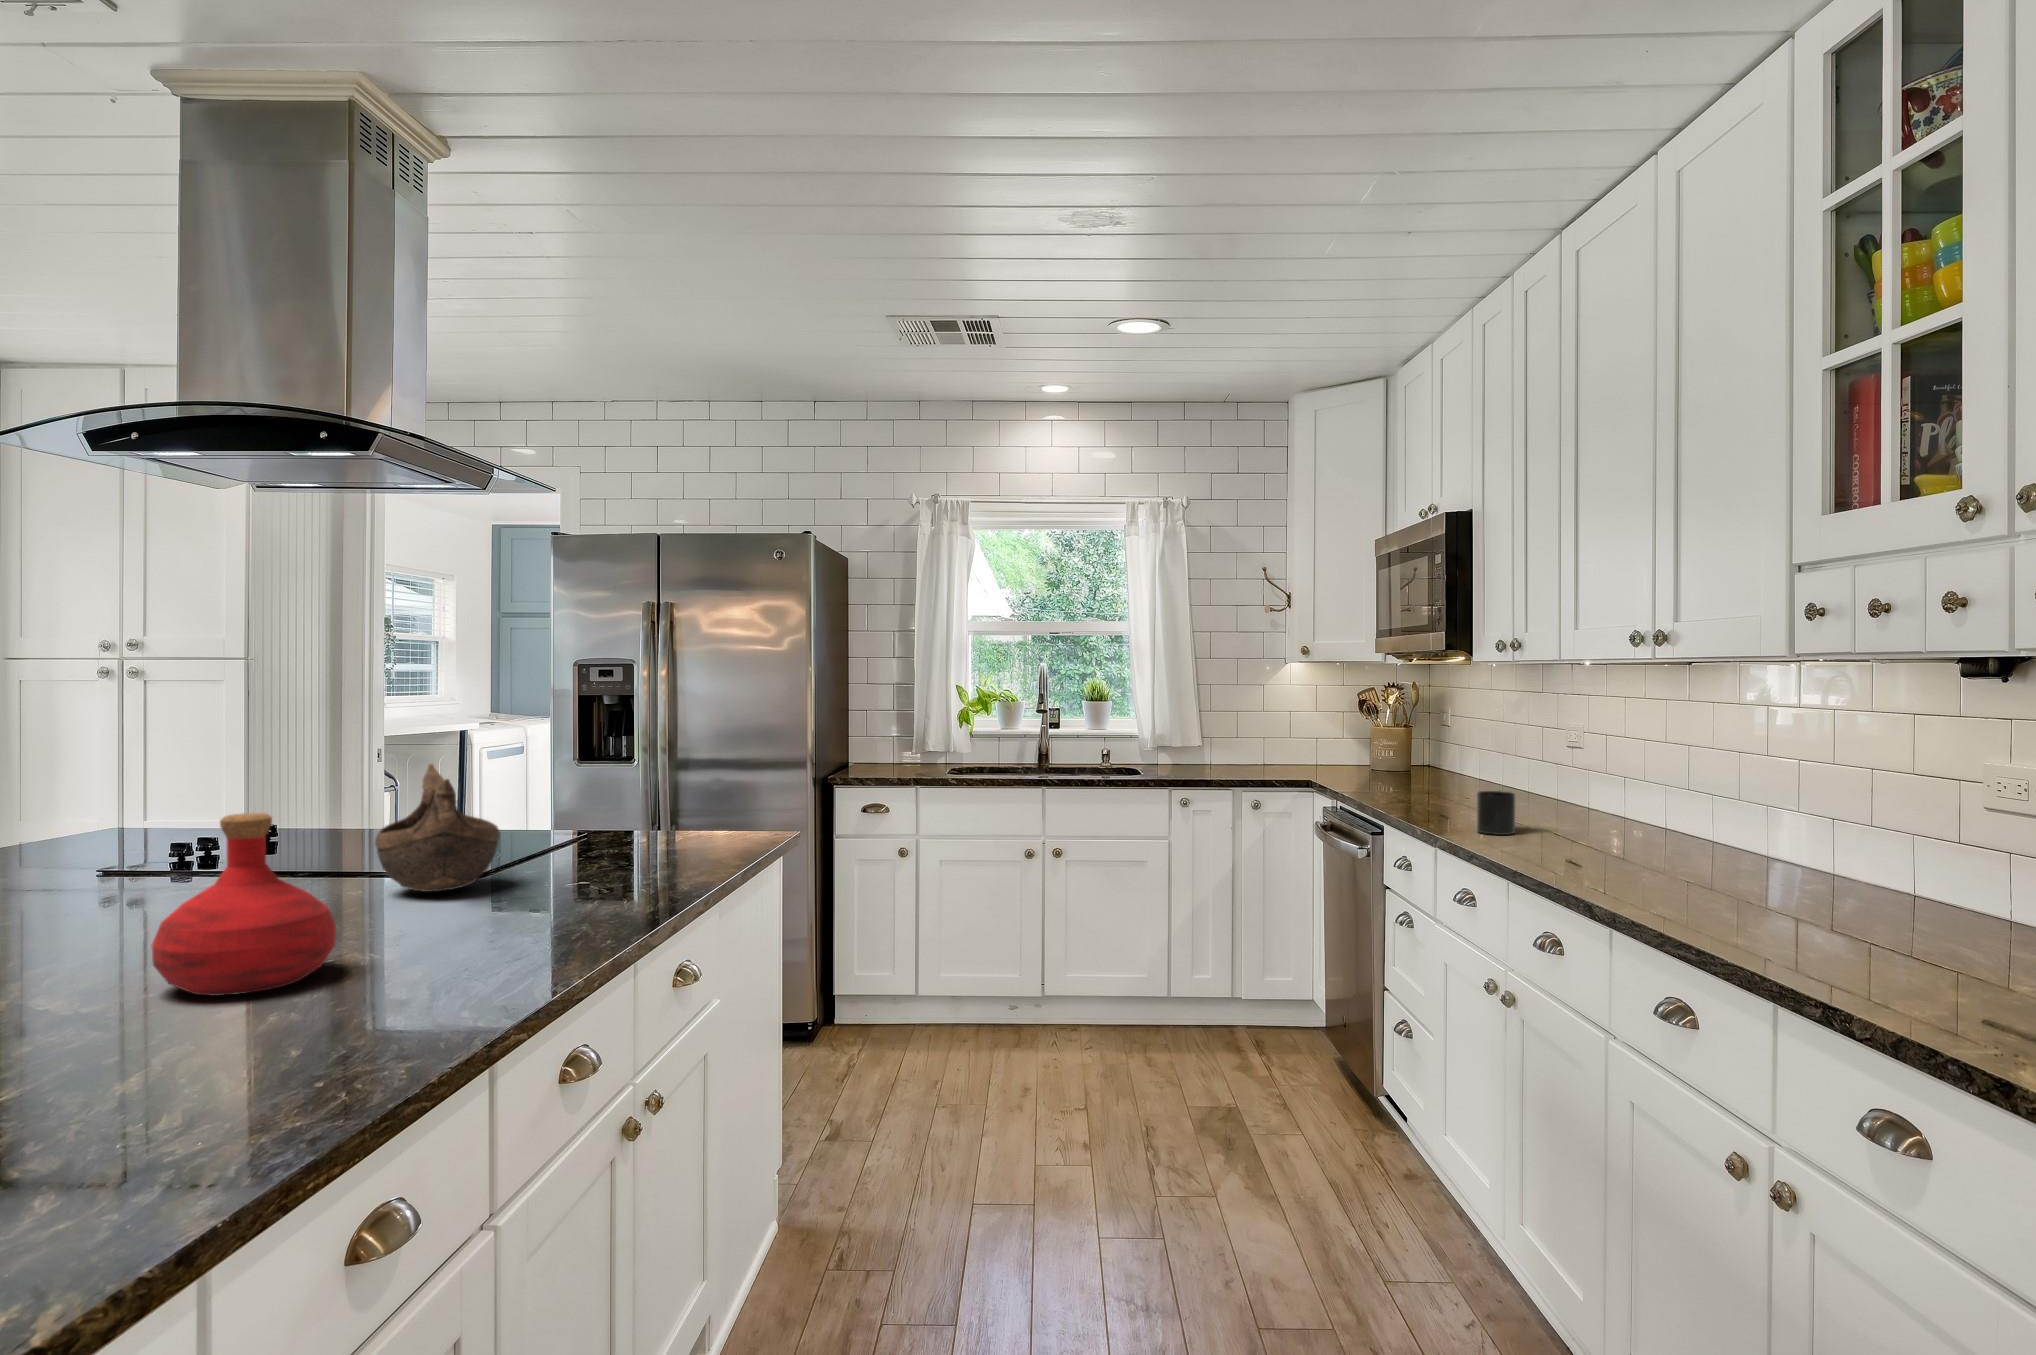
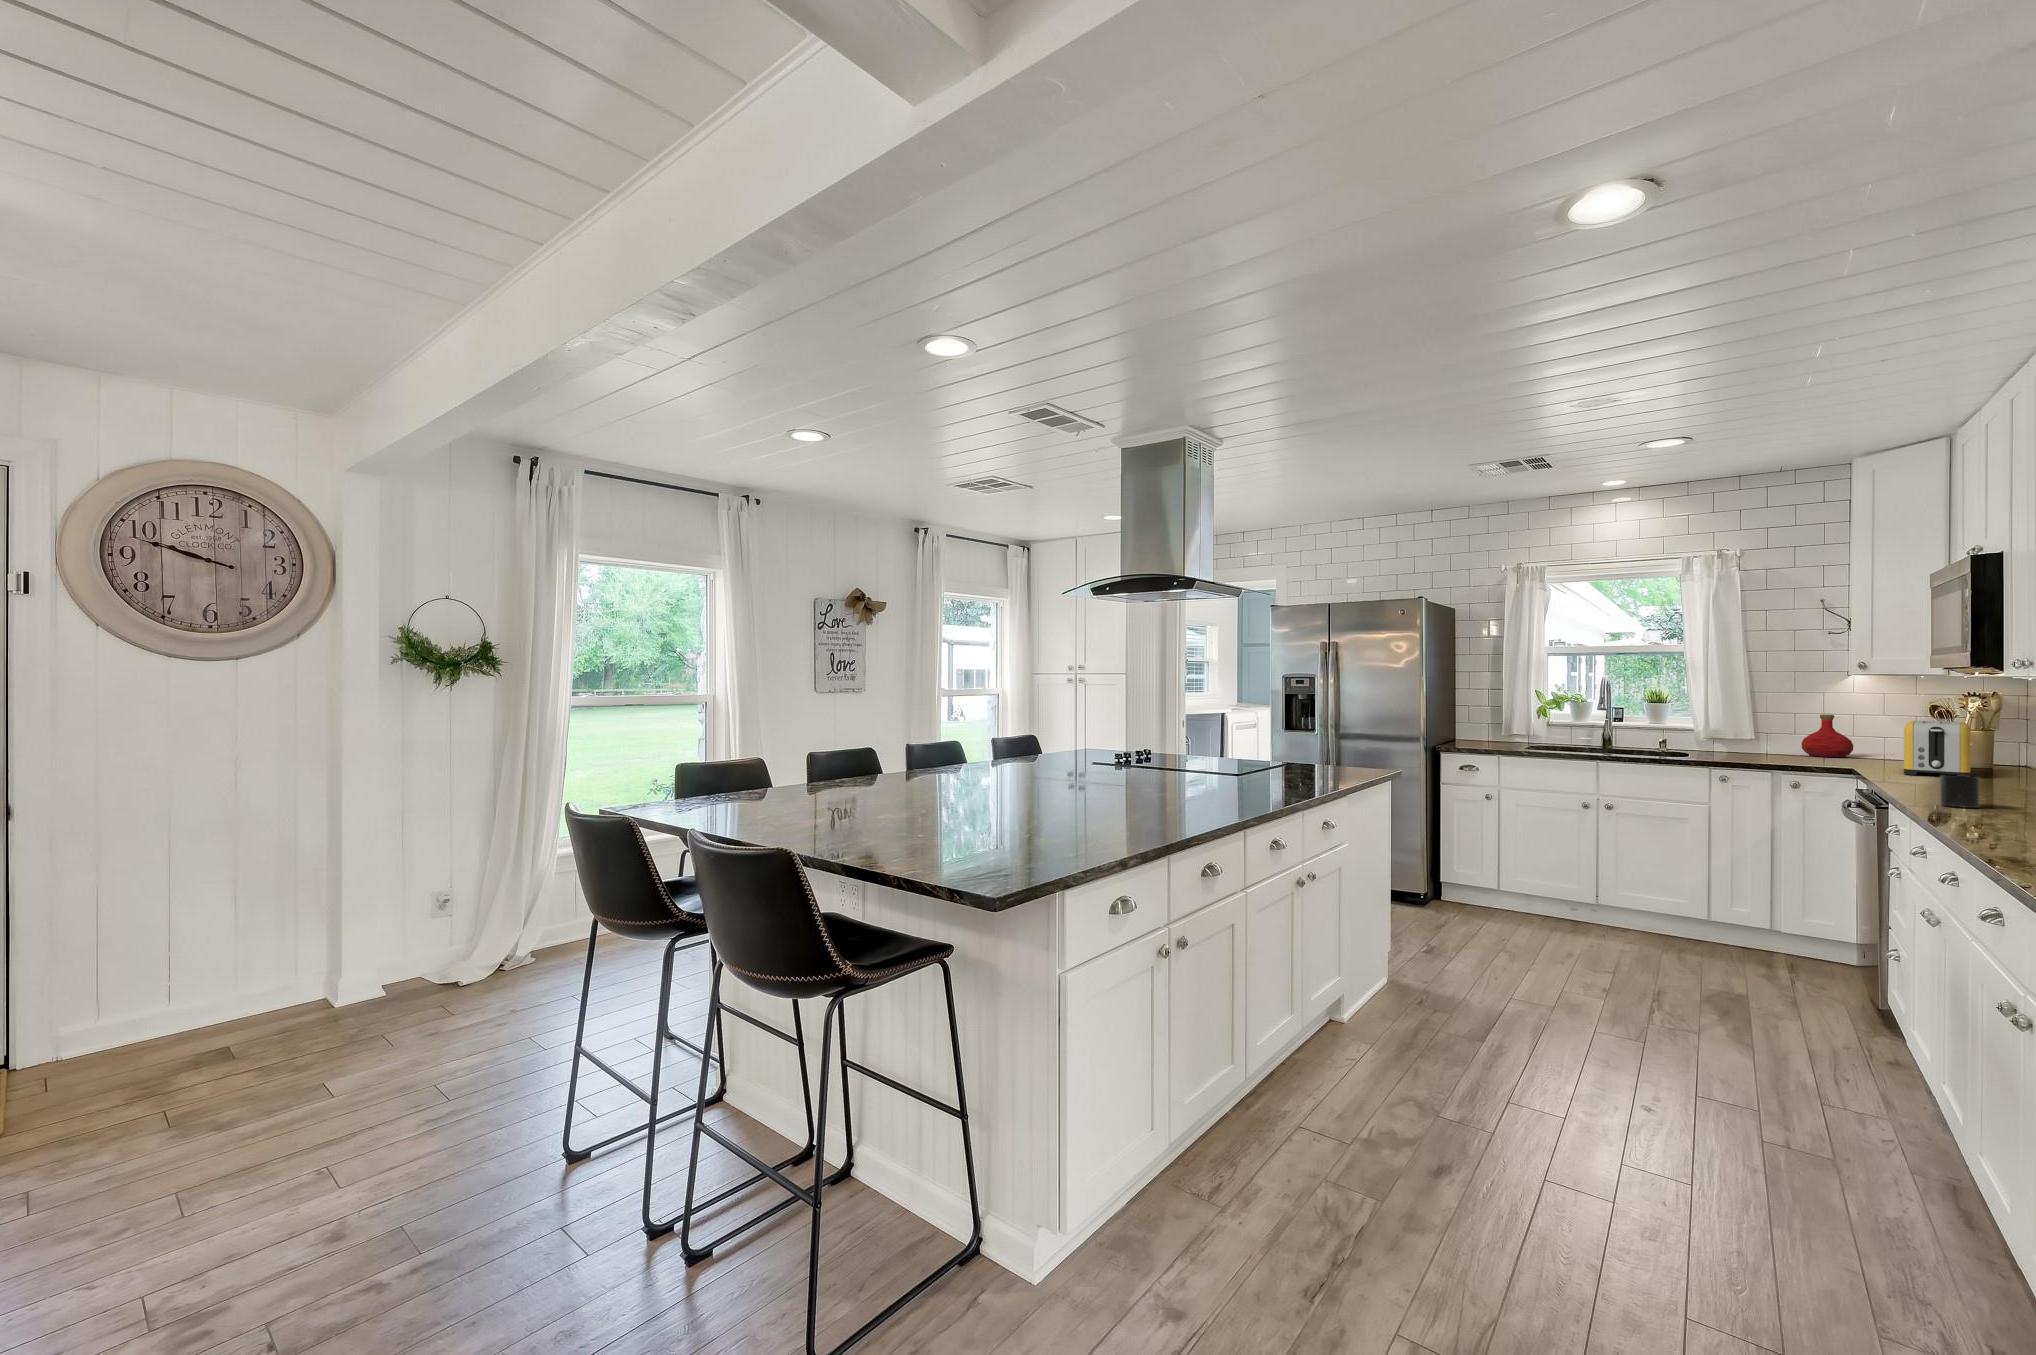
toaster: none [1364,718,1433,787] -> present [1904,721,1970,776]
decorative bowl: present [375,764,500,892] -> none [1196,723,1246,777]
bottle: present [152,813,336,996] -> present [1801,715,1853,757]

